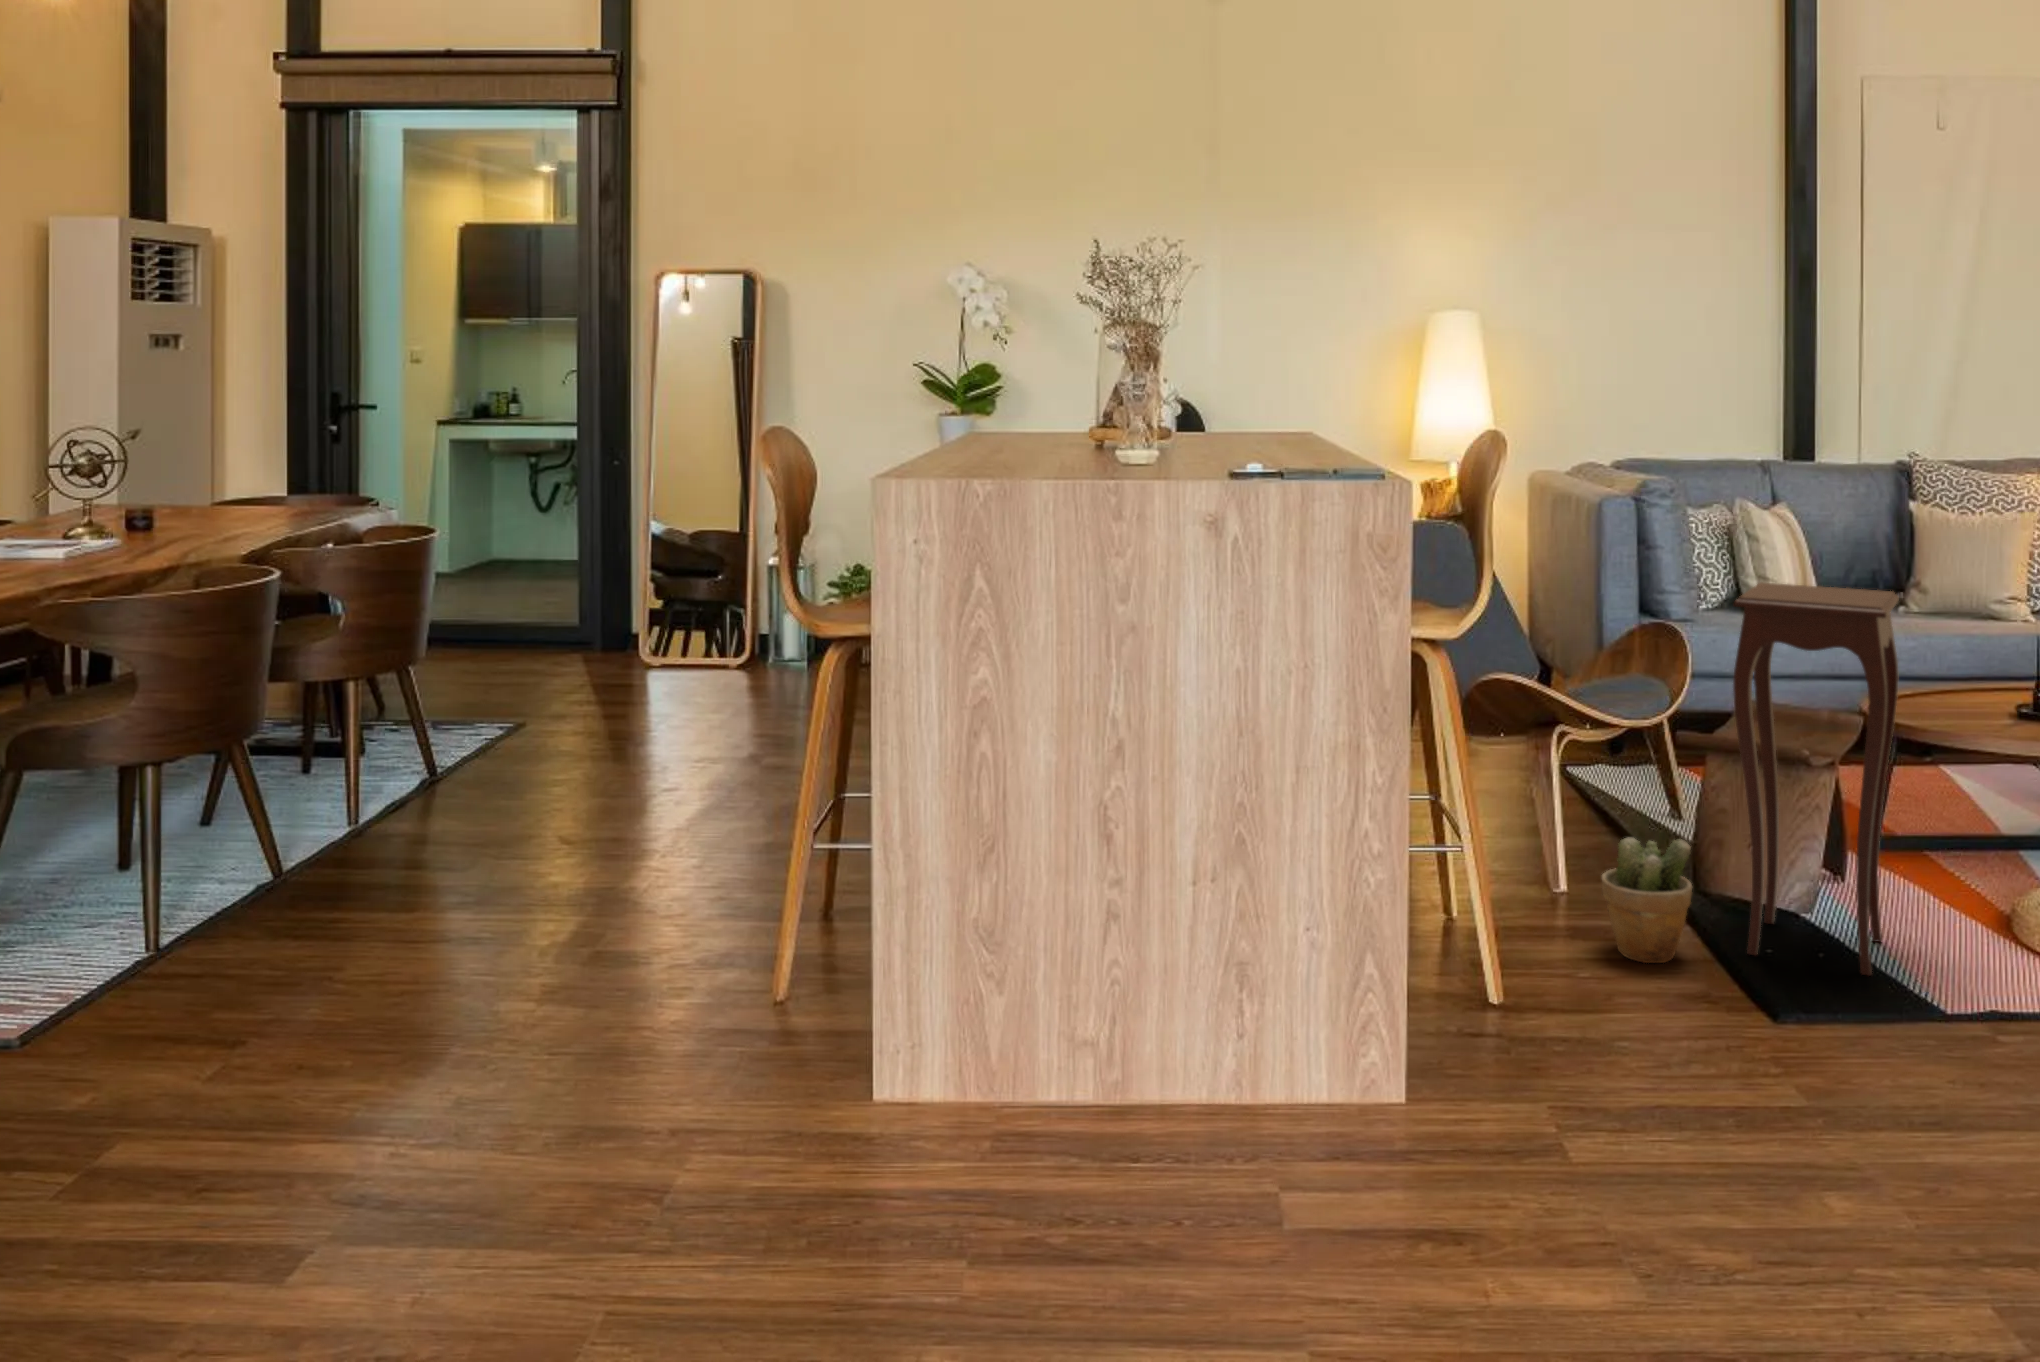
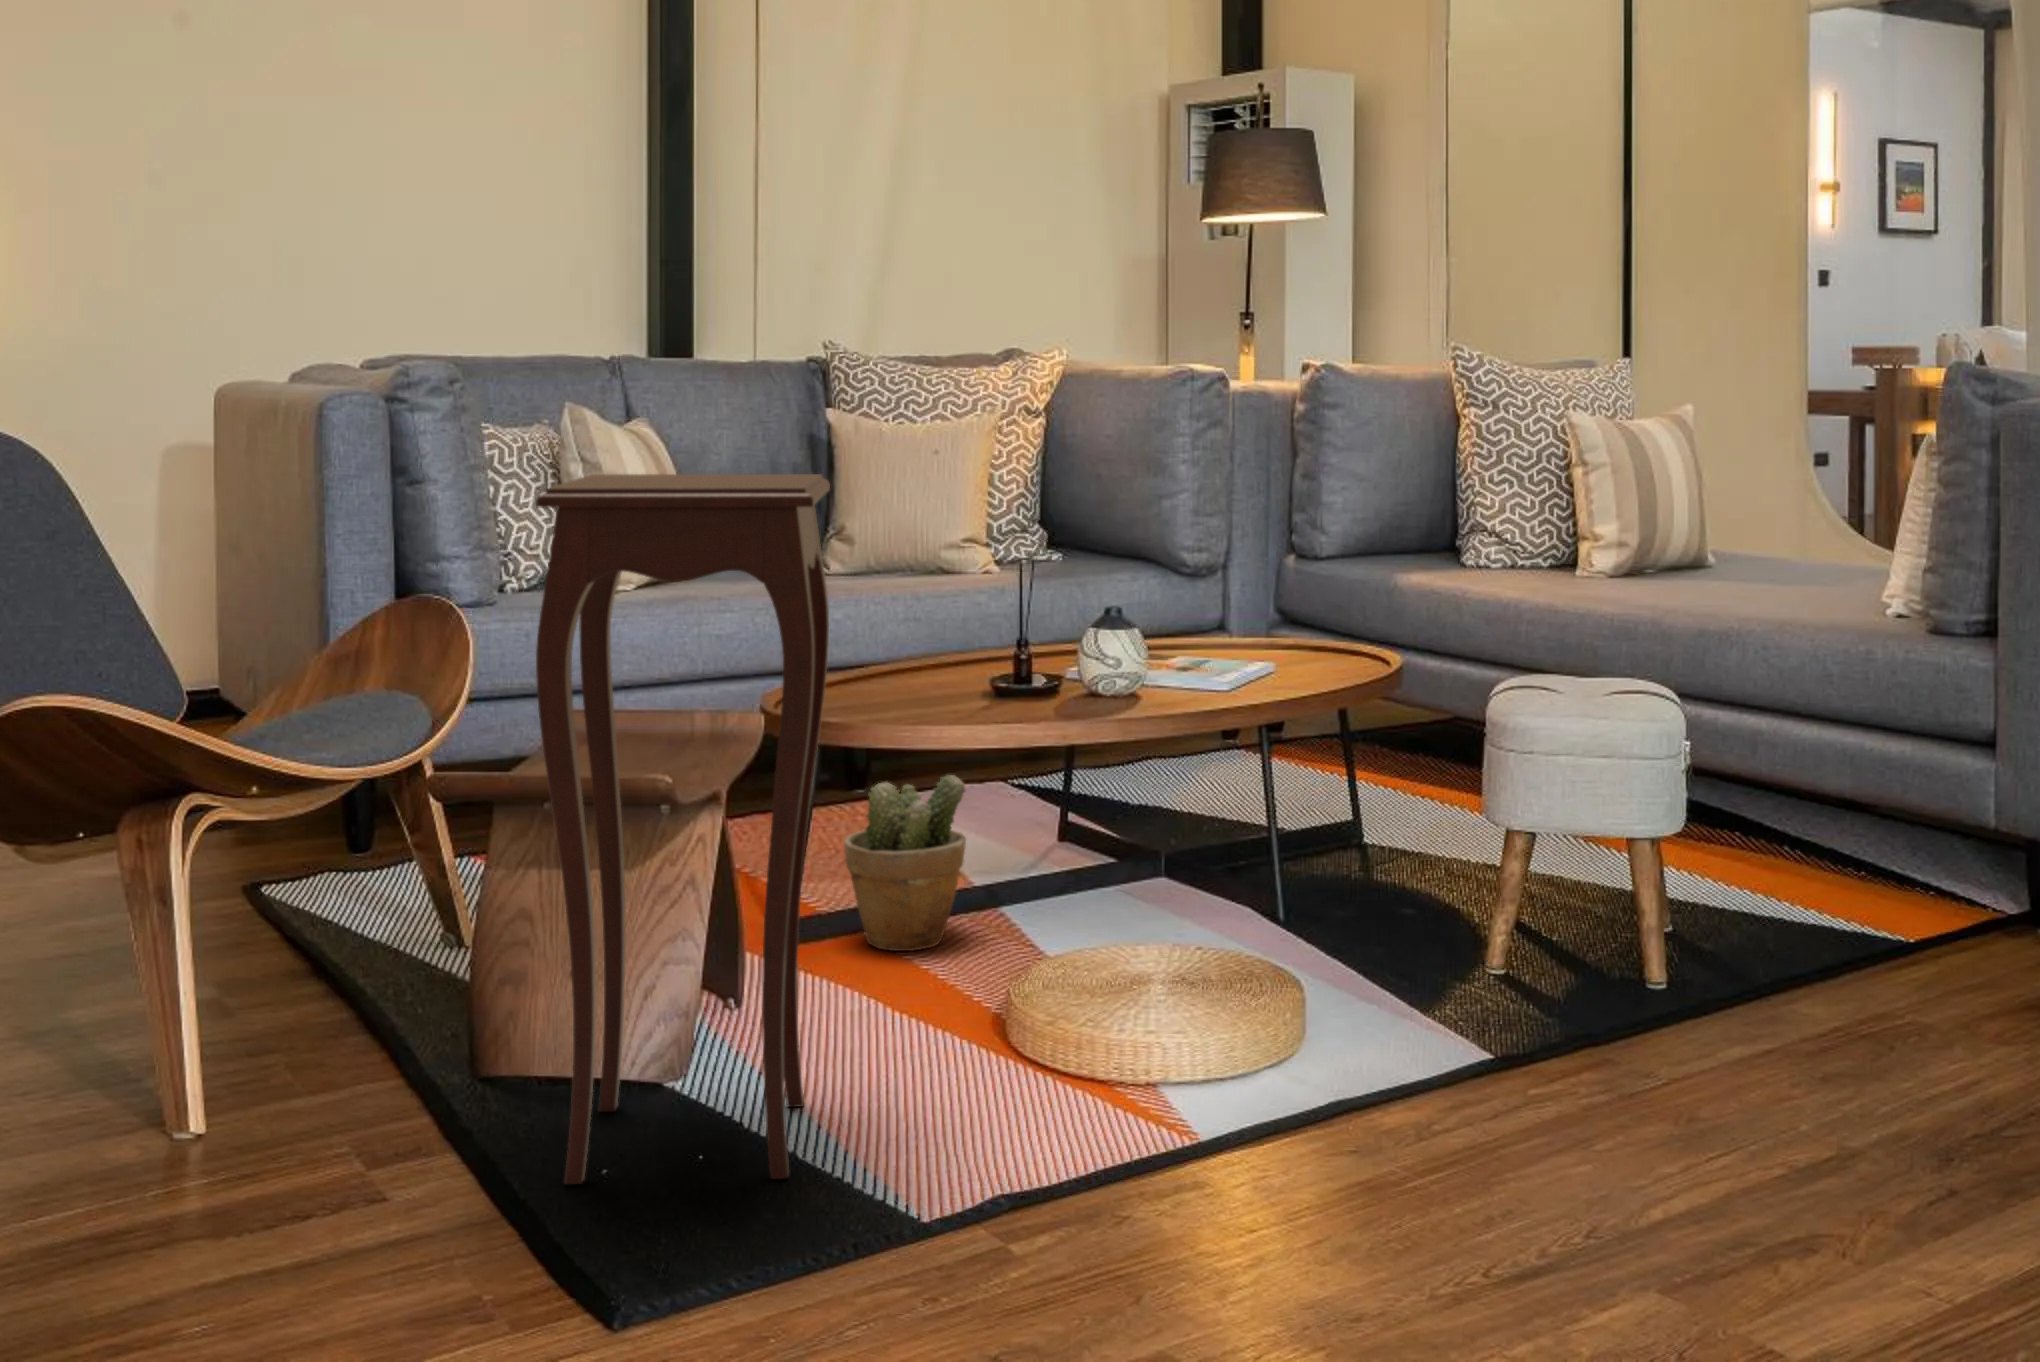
potted plant: present [1602,838,1692,963] -> present [844,775,966,951]

